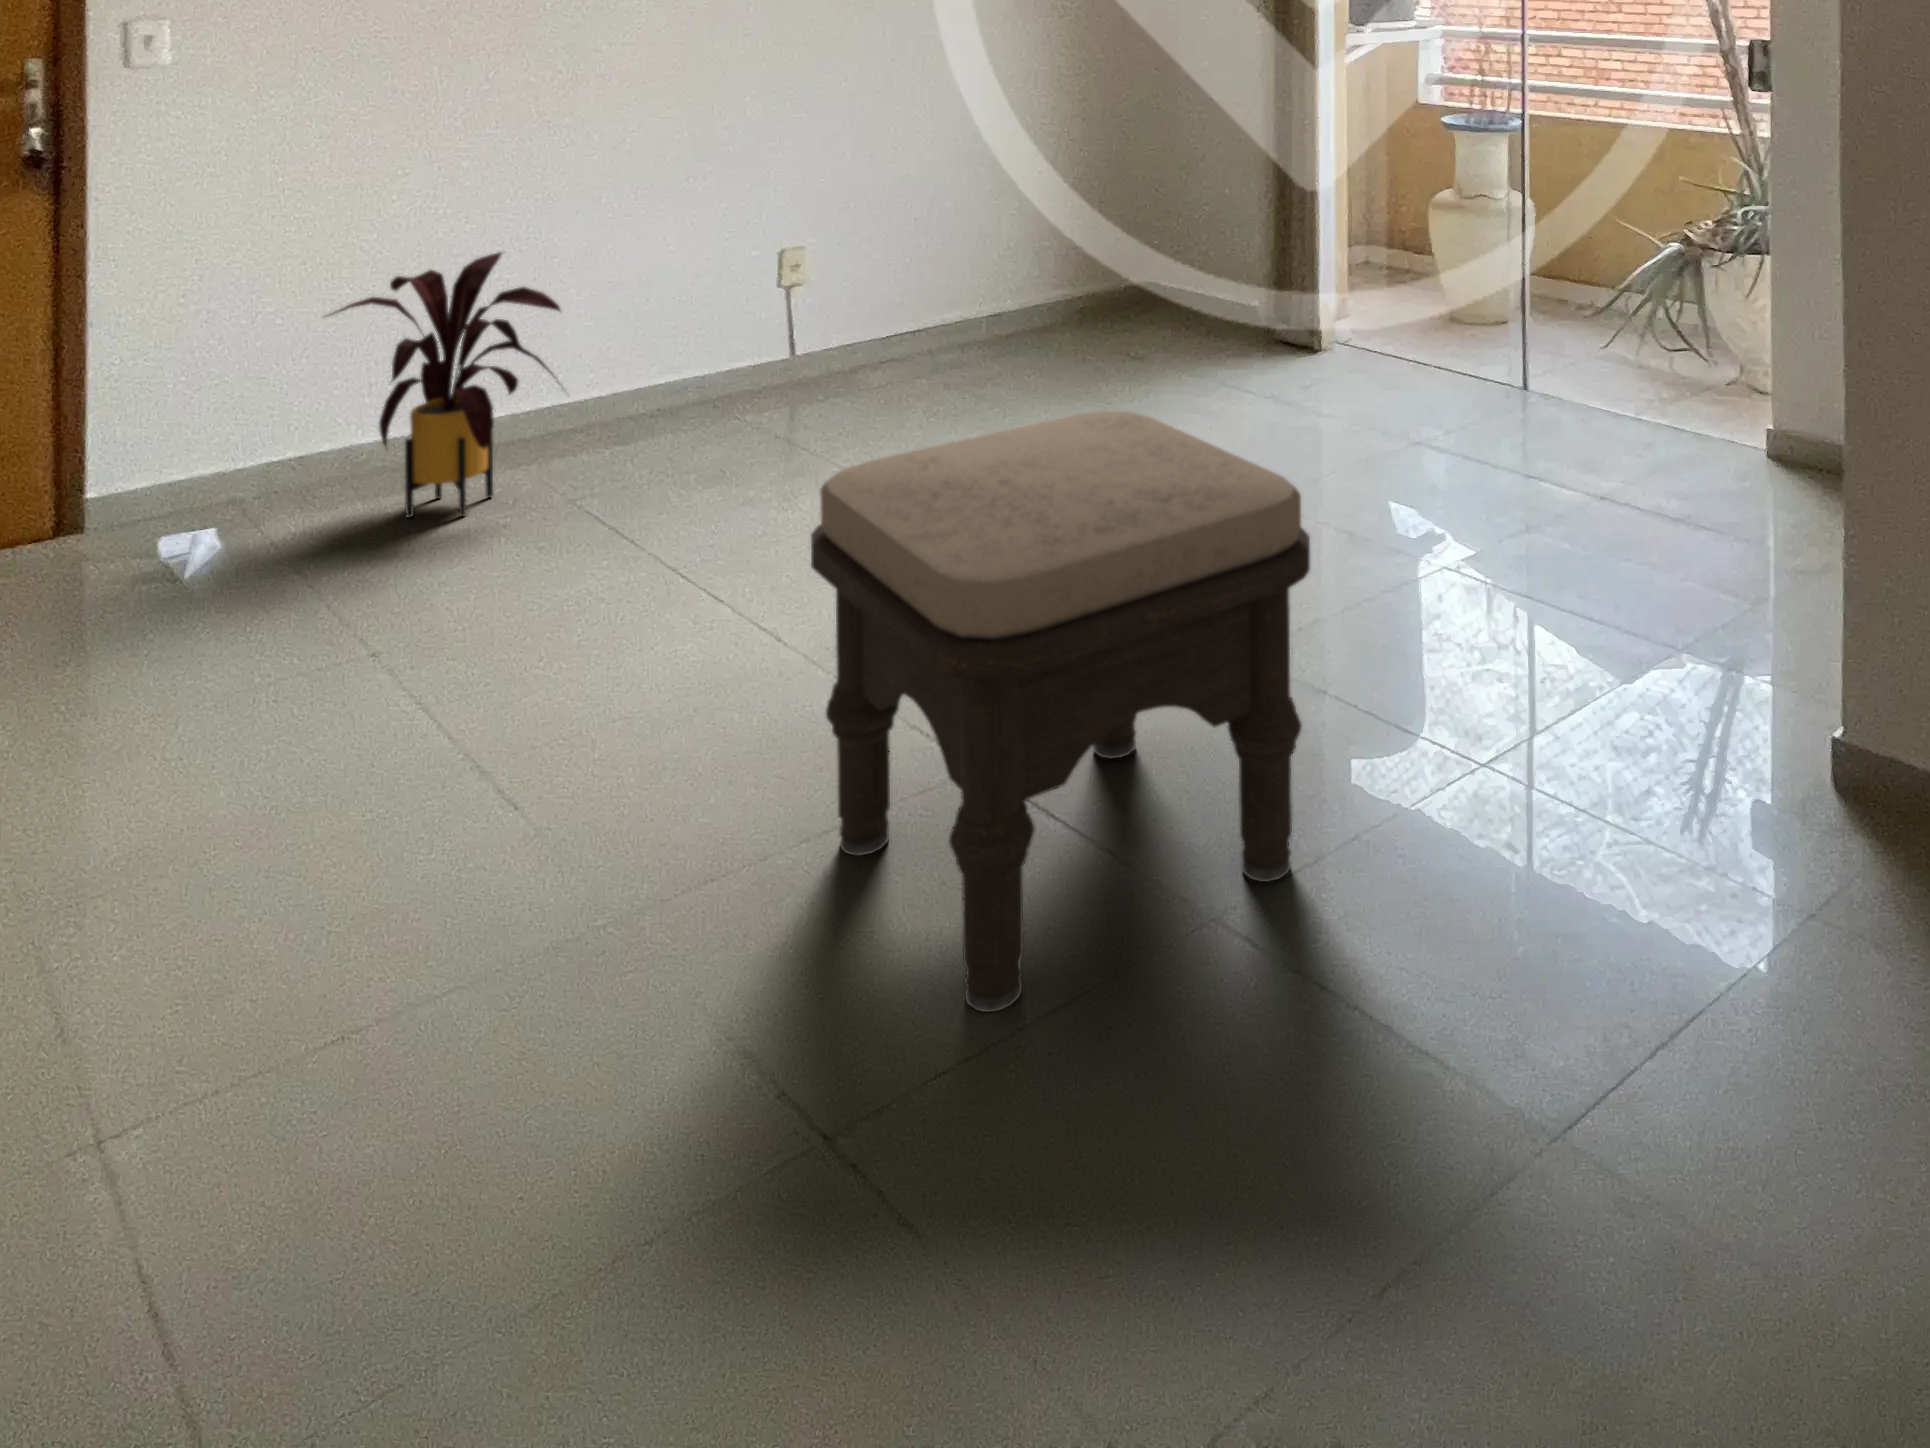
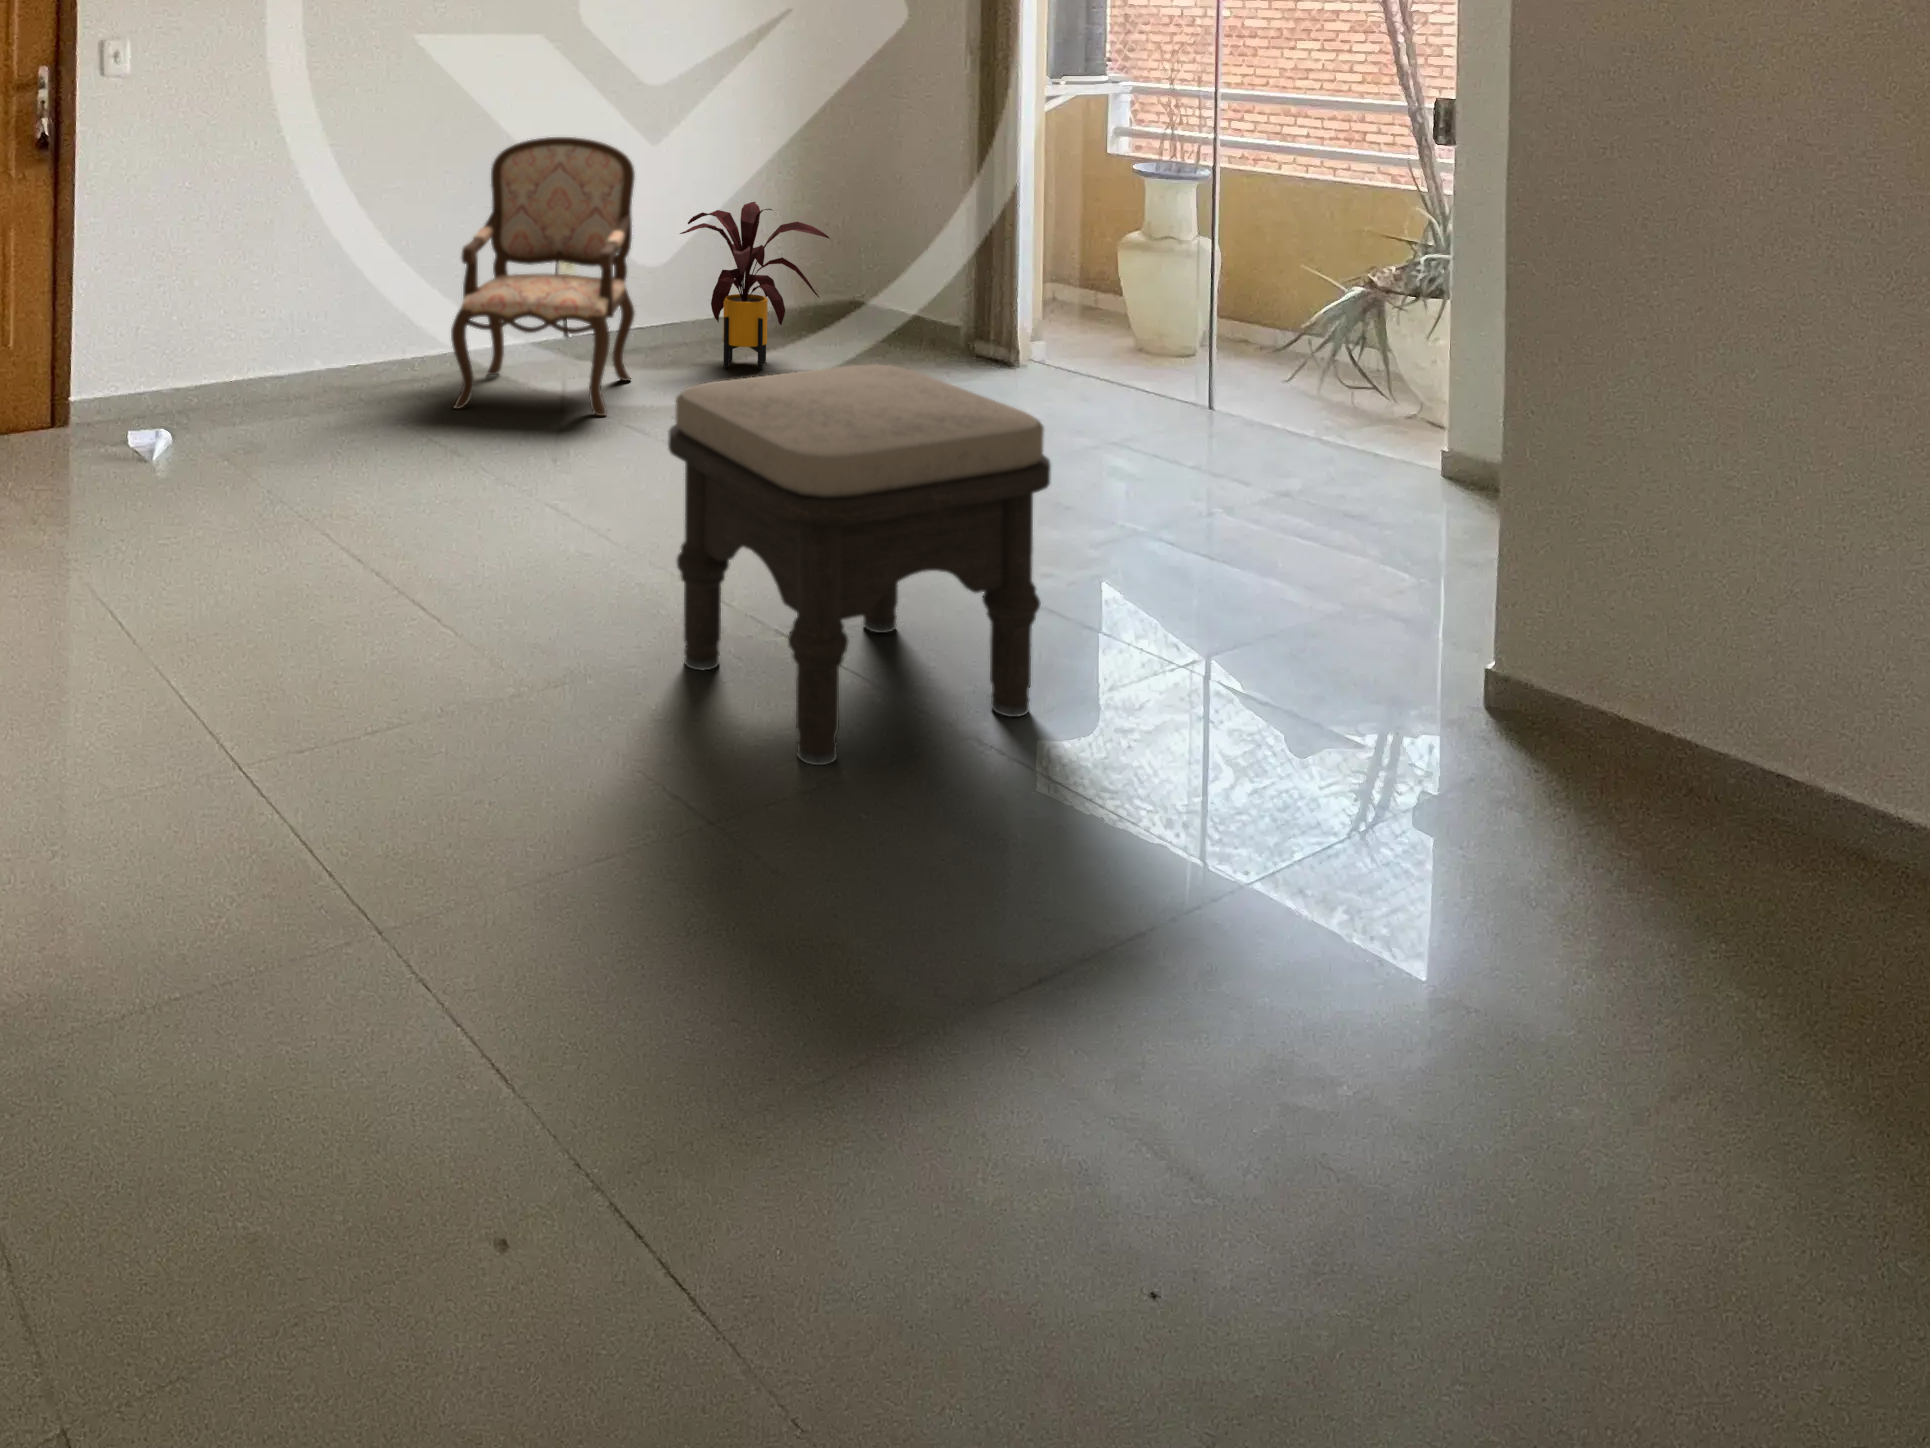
armchair: none [631,116,876,460] -> present [451,137,635,416]
house plant: present [330,252,562,517] -> present [680,202,830,370]

